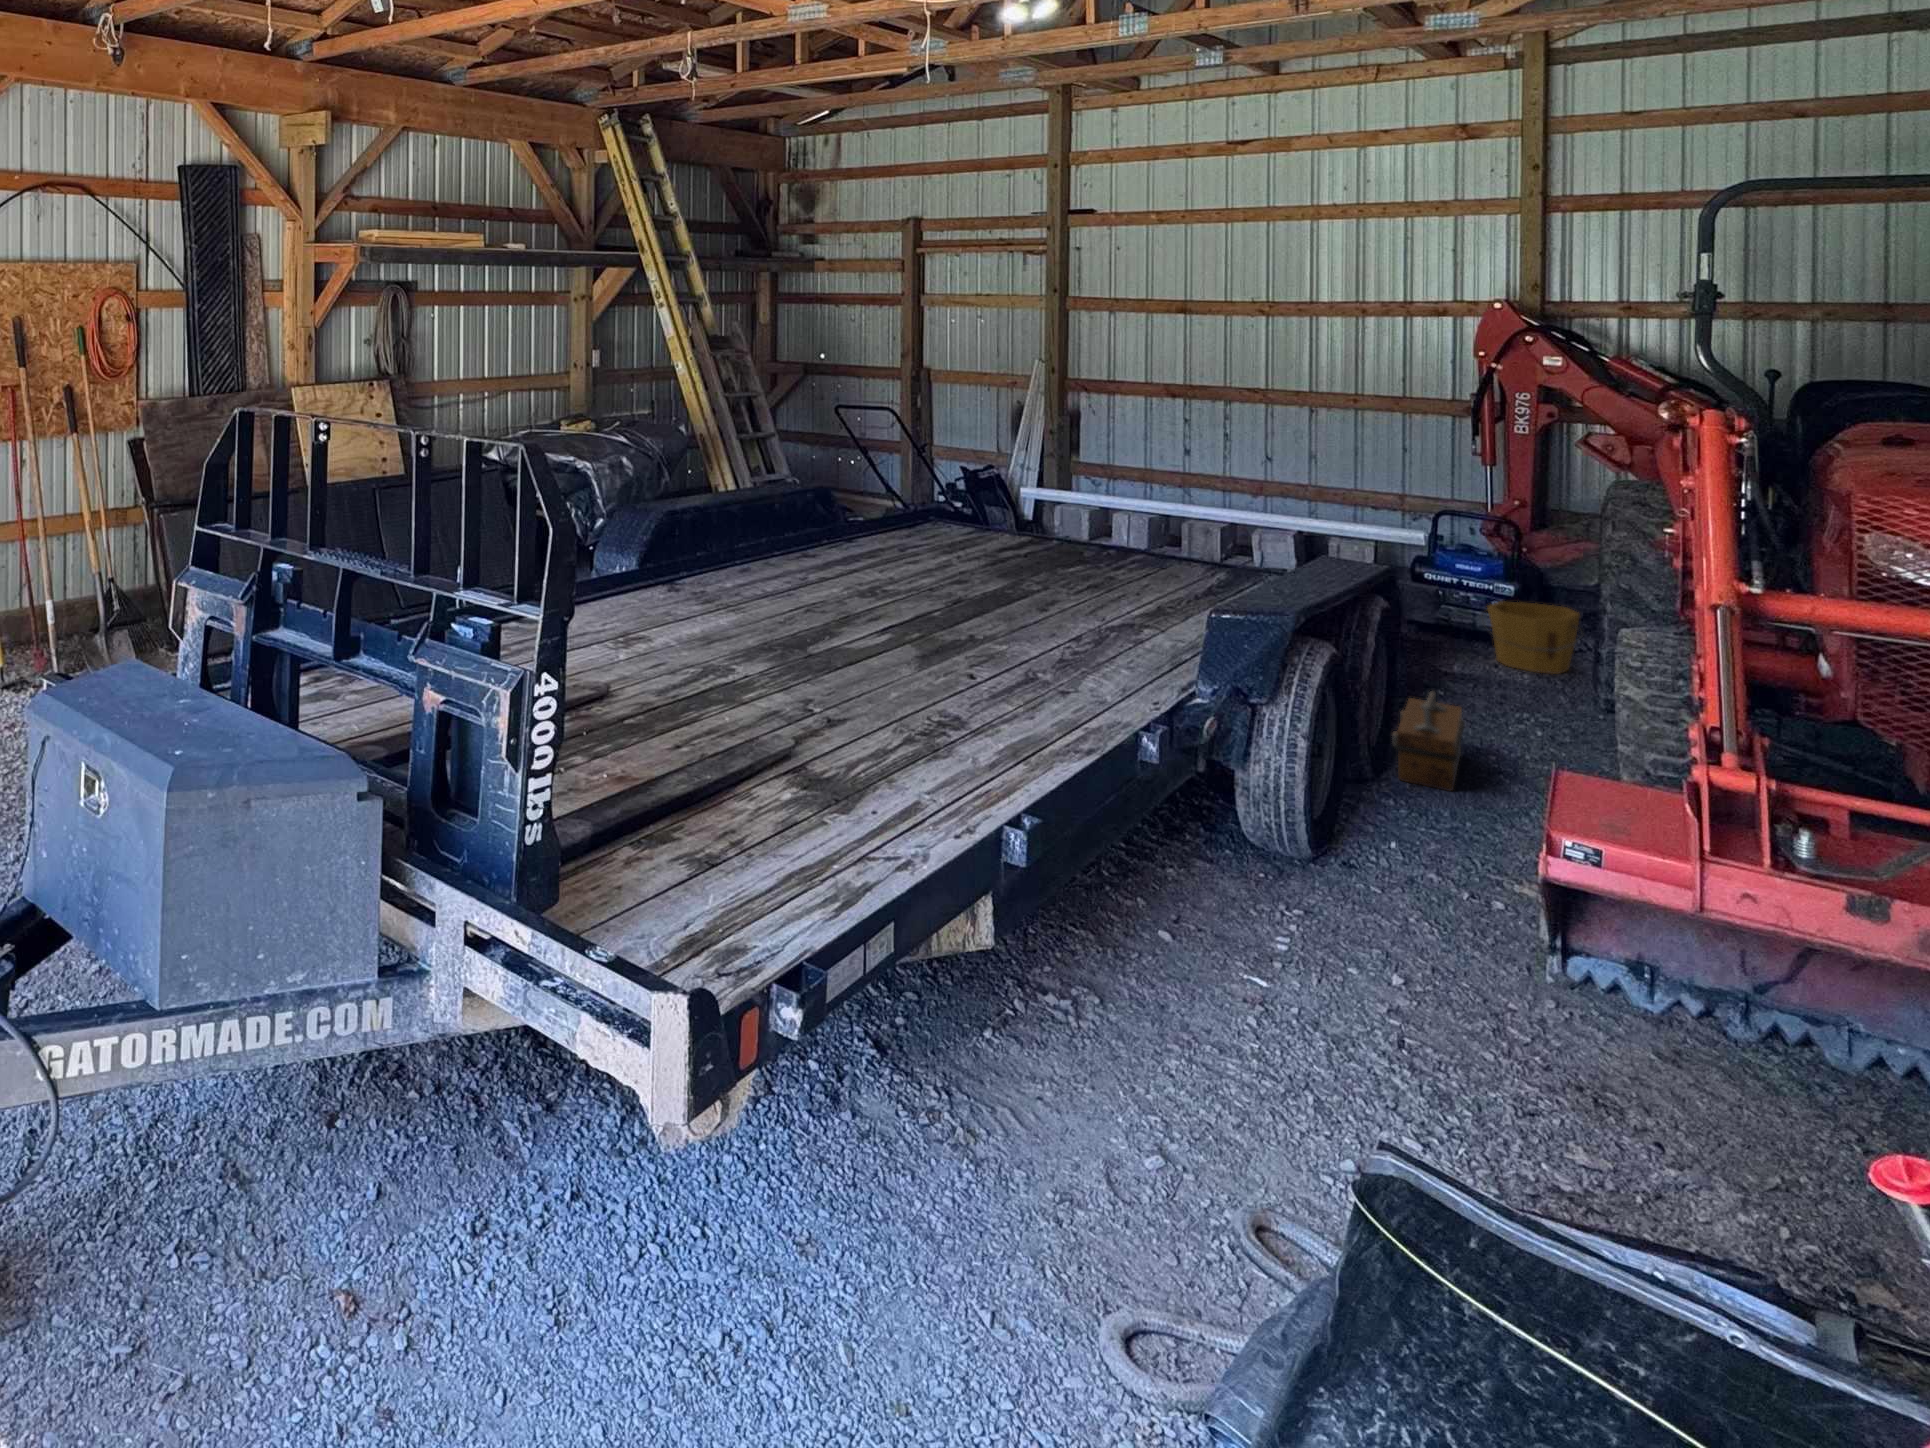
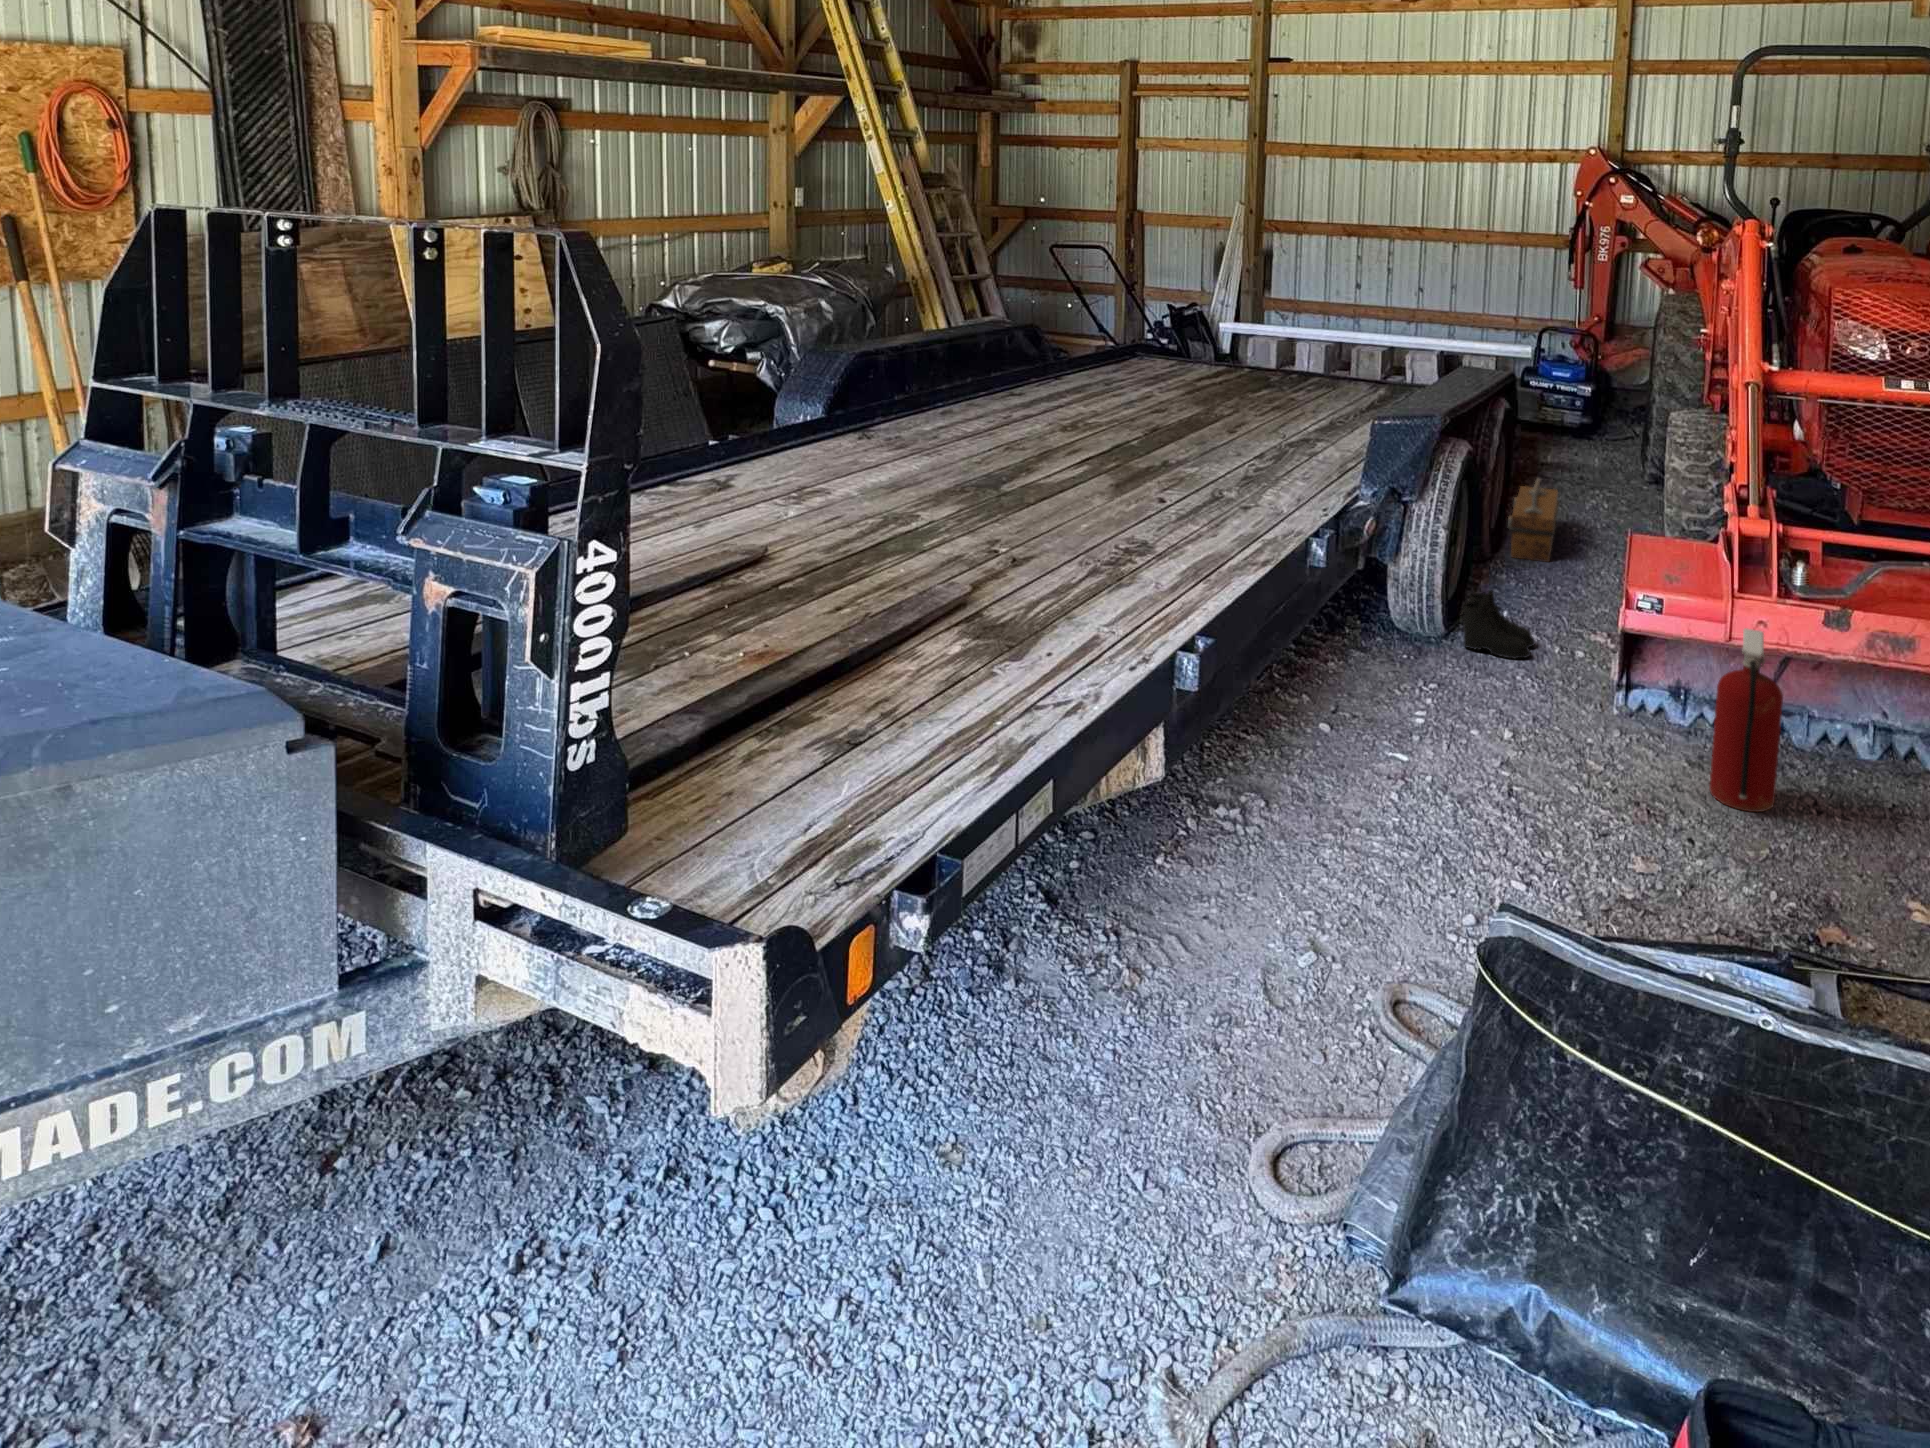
bucket: present [1486,601,1582,674] -> none [1570,401,1638,457]
boots: none [1329,813,1433,898] -> present [1462,590,1535,659]
fire extinguisher: none [1687,901,1791,1133] -> present [1709,629,1783,812]

